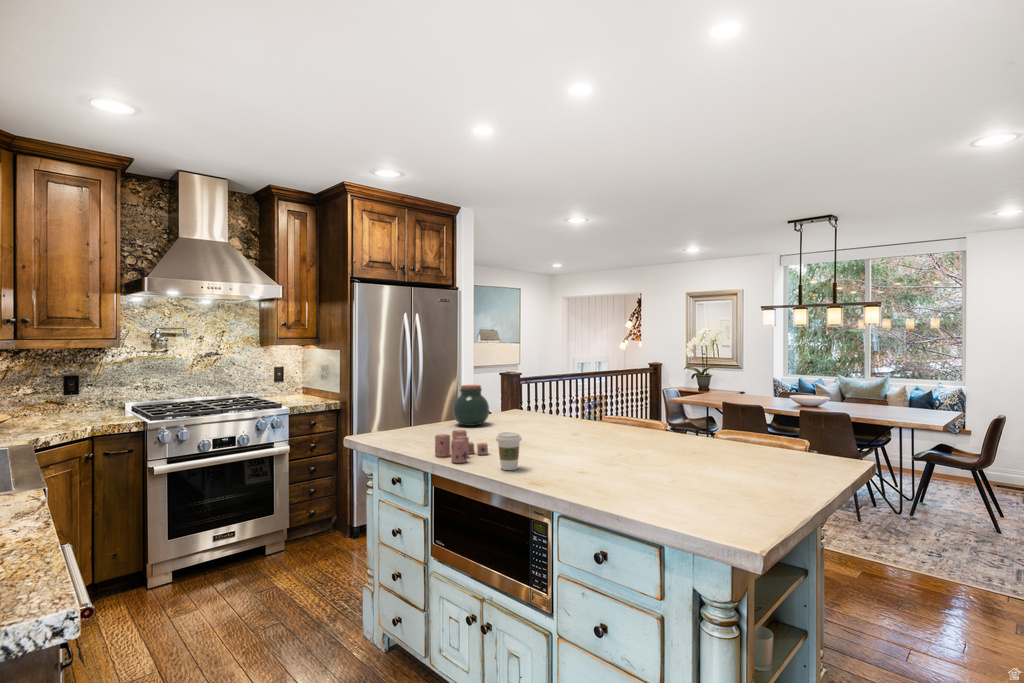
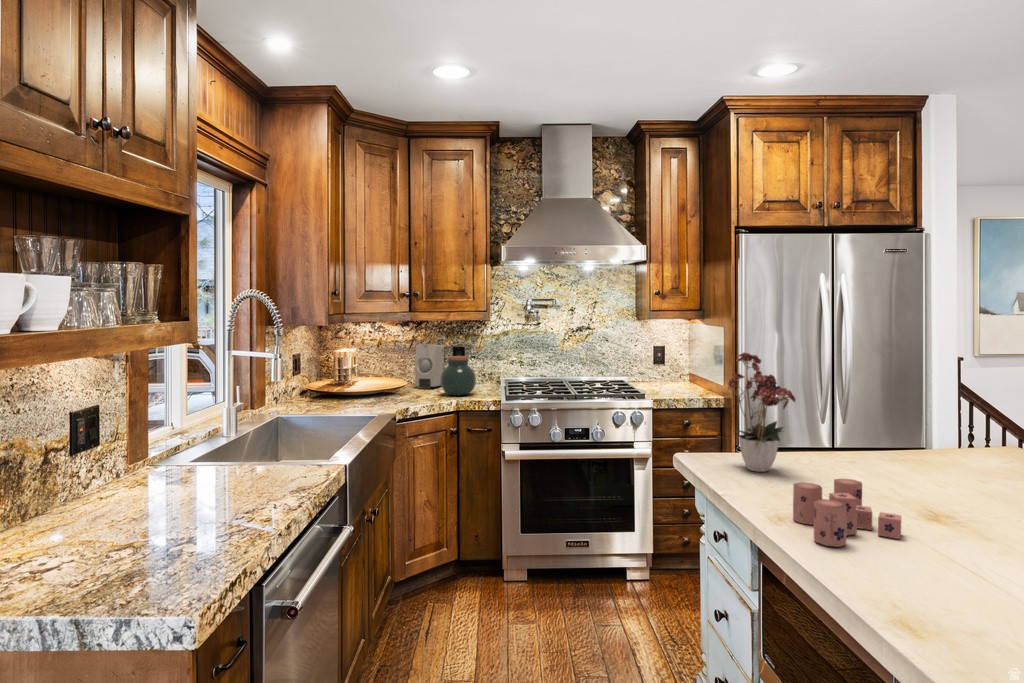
flower arrangement: none [375,360,426,439] -> present [728,352,796,472]
soap dispenser: none [21,372,58,420] -> present [415,344,445,389]
jar: present [453,385,489,426] -> present [441,356,476,396]
coffee cup: present [496,432,522,470] -> none [900,508,965,594]

